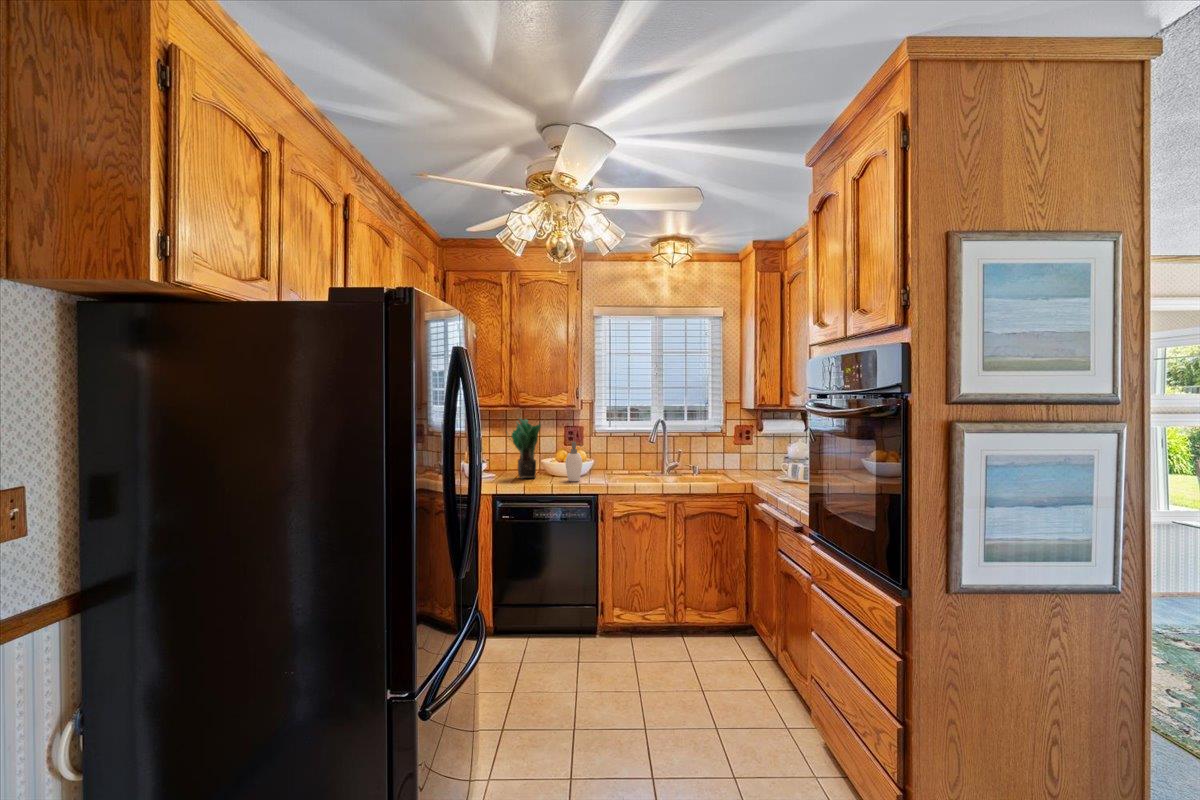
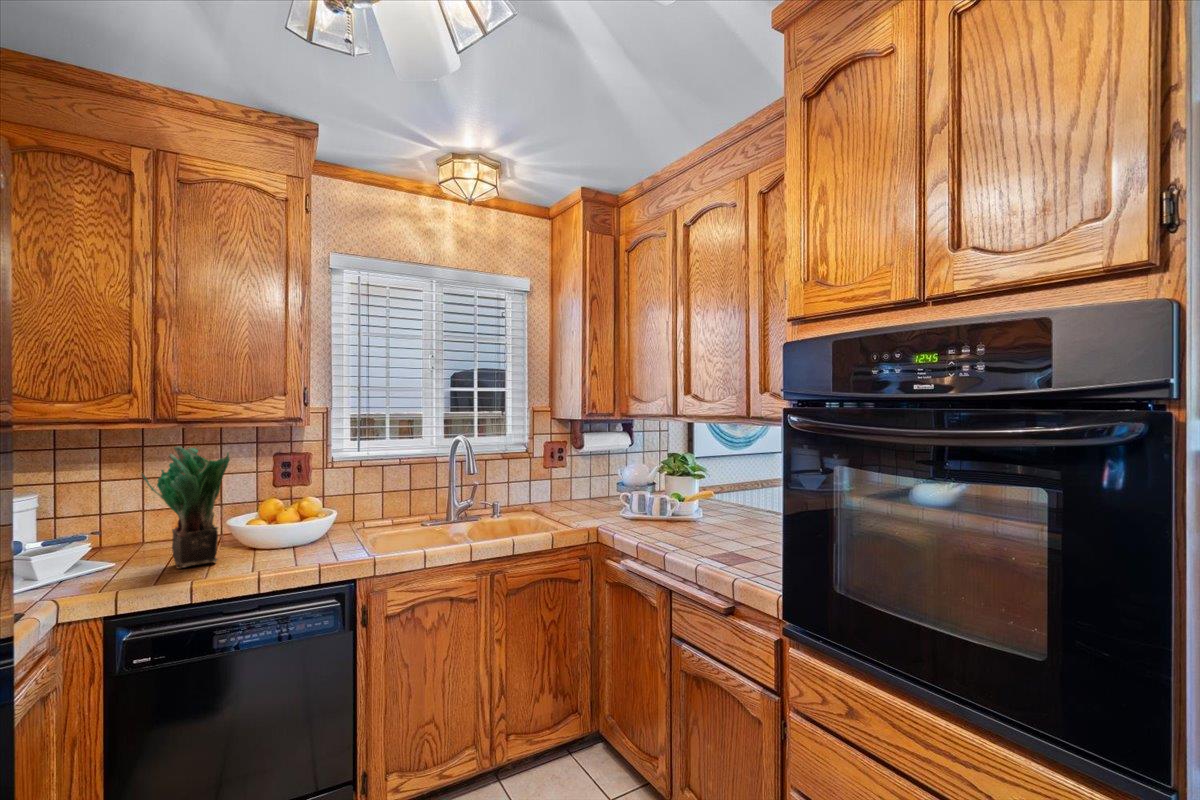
soap dispenser: present [565,442,582,481] -> none [285,486,323,561]

